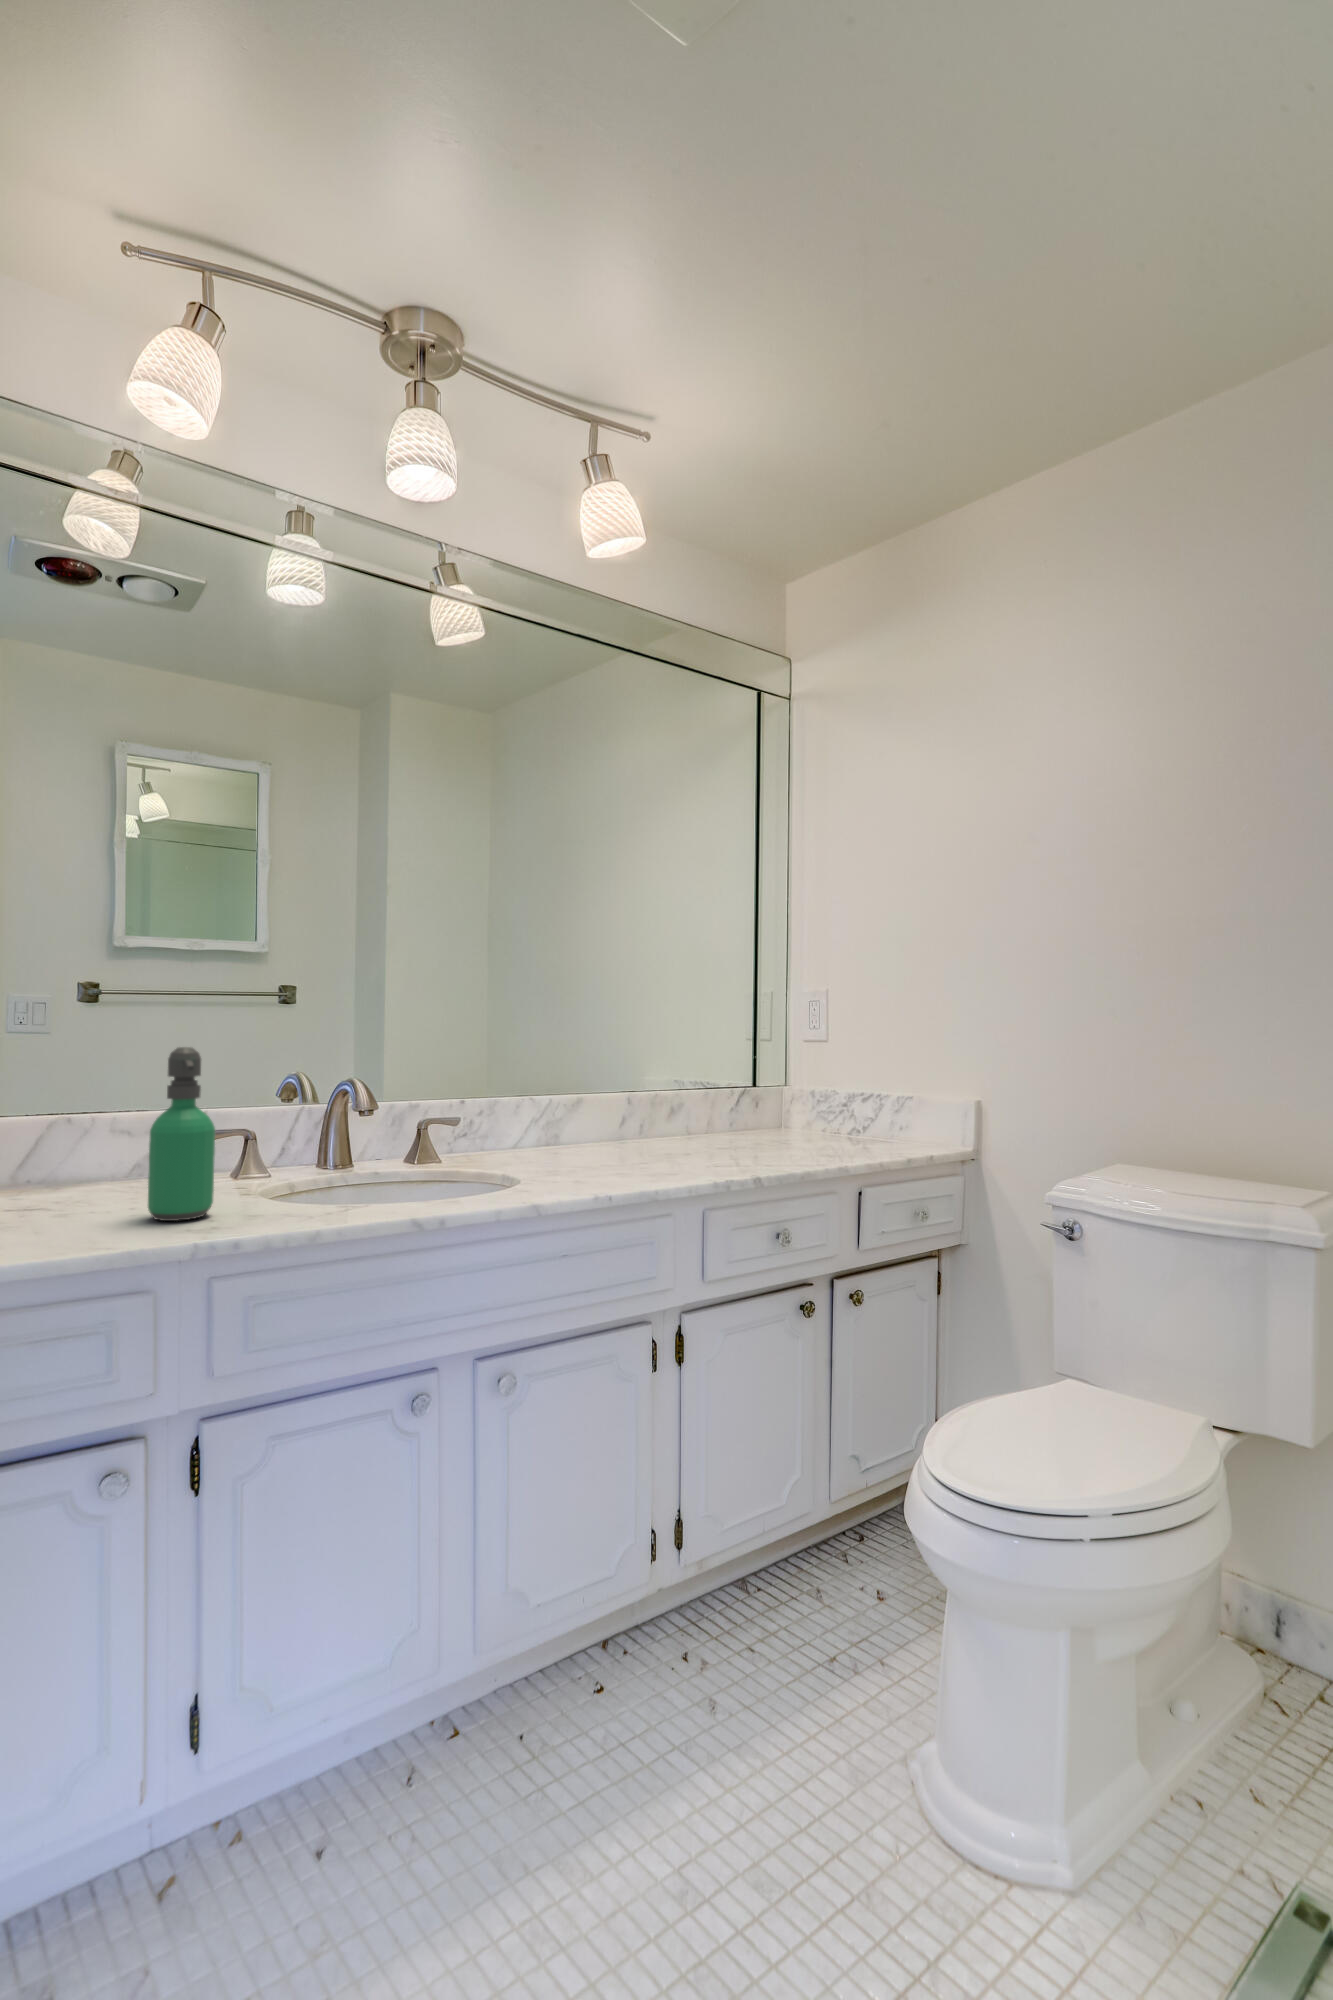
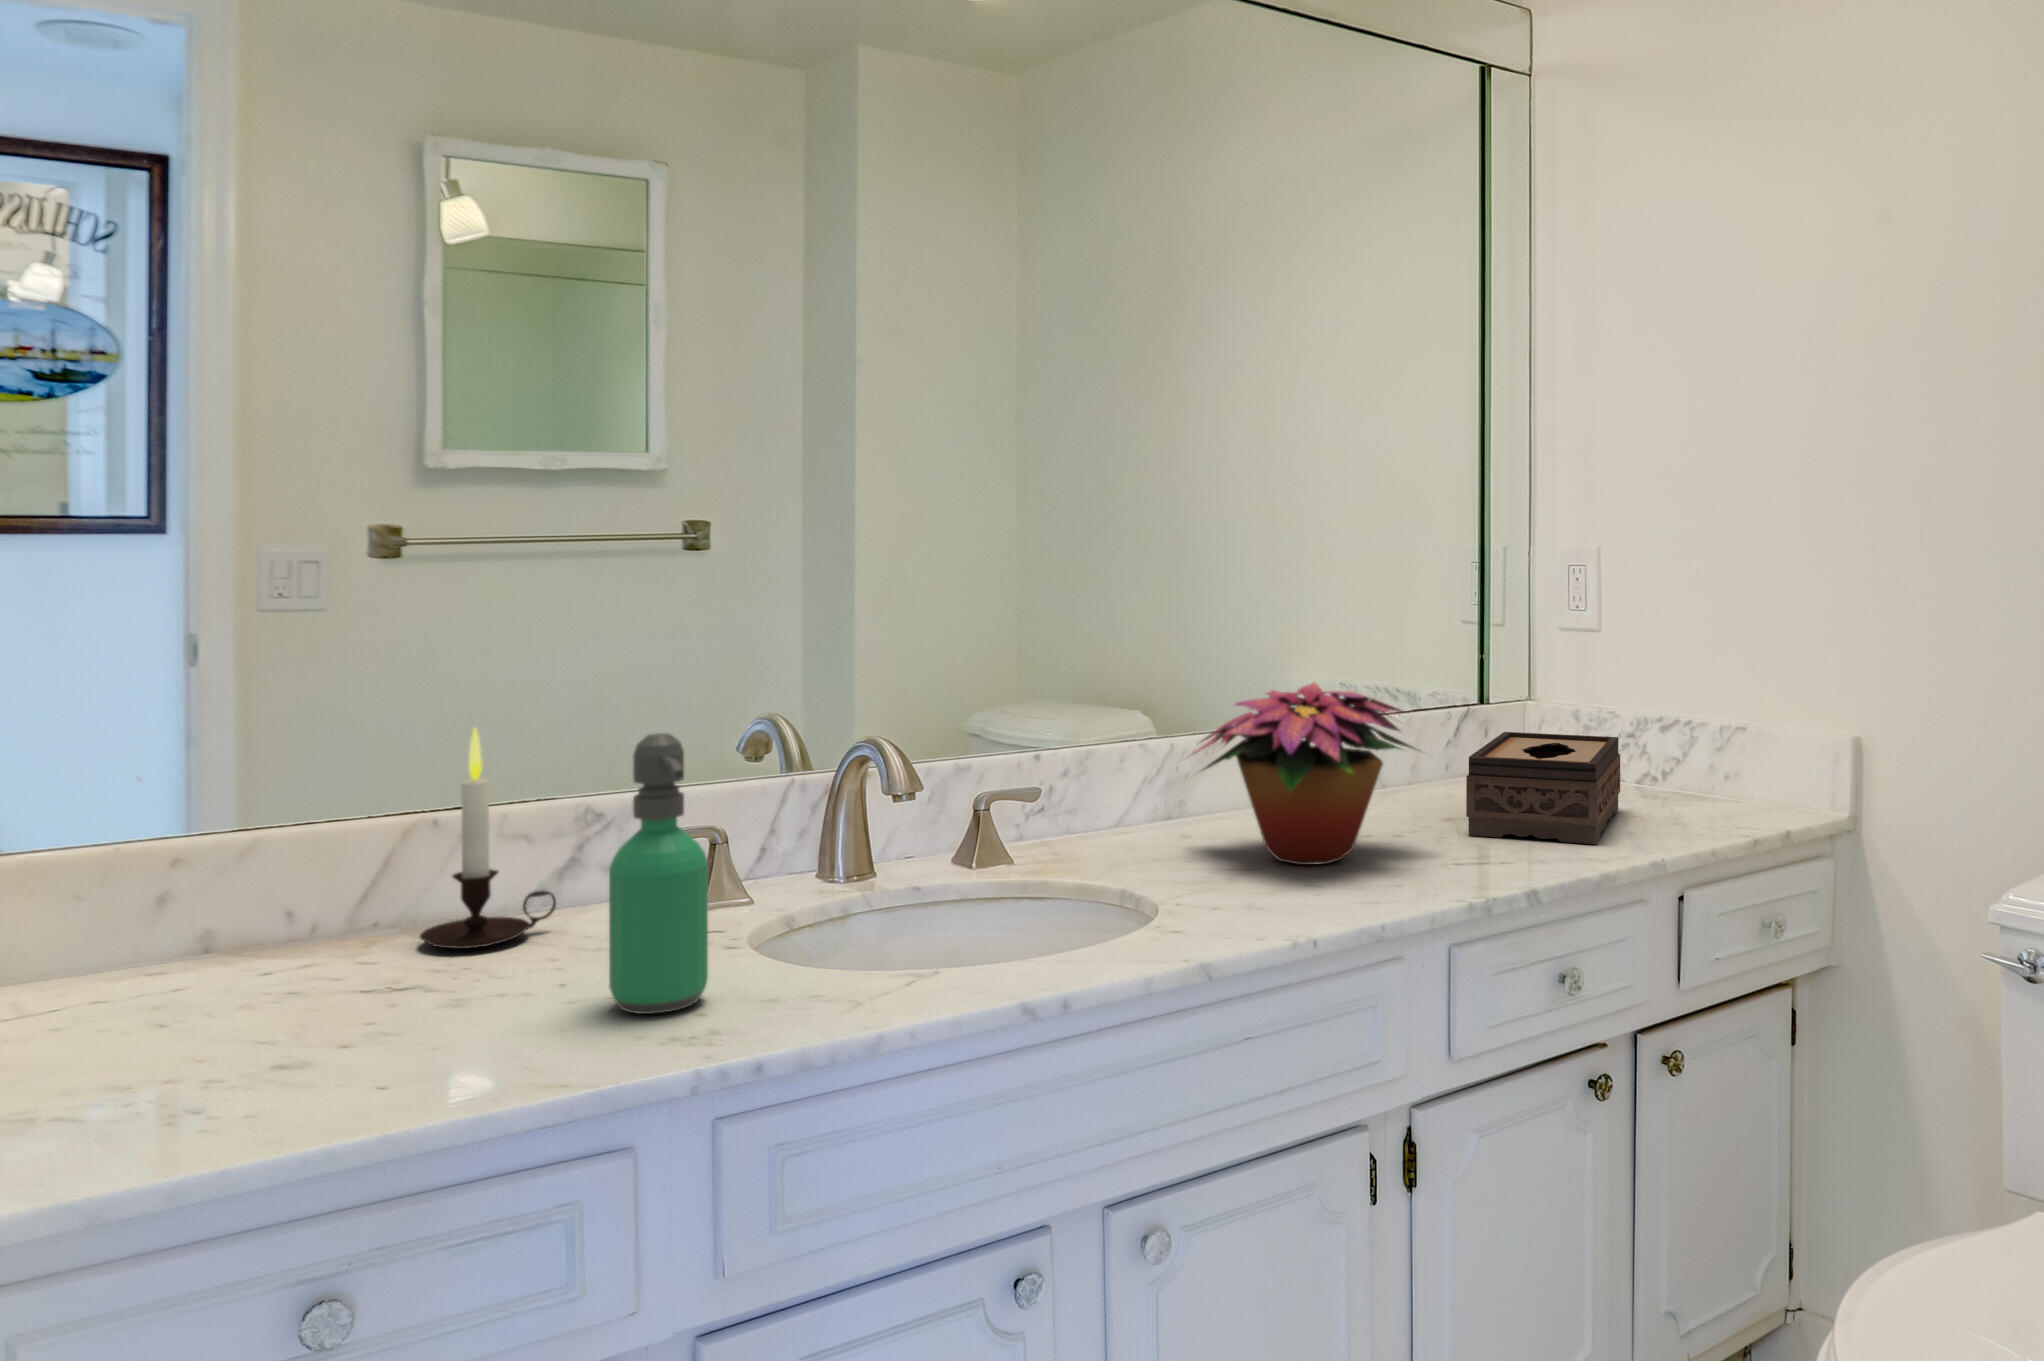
flower arrangement: none [546,1053,709,1165] -> present [1190,682,1416,865]
candle: none [50,1054,141,1191] -> present [420,728,556,949]
tissue box: none [731,1097,832,1159] -> present [1466,732,1620,844]

